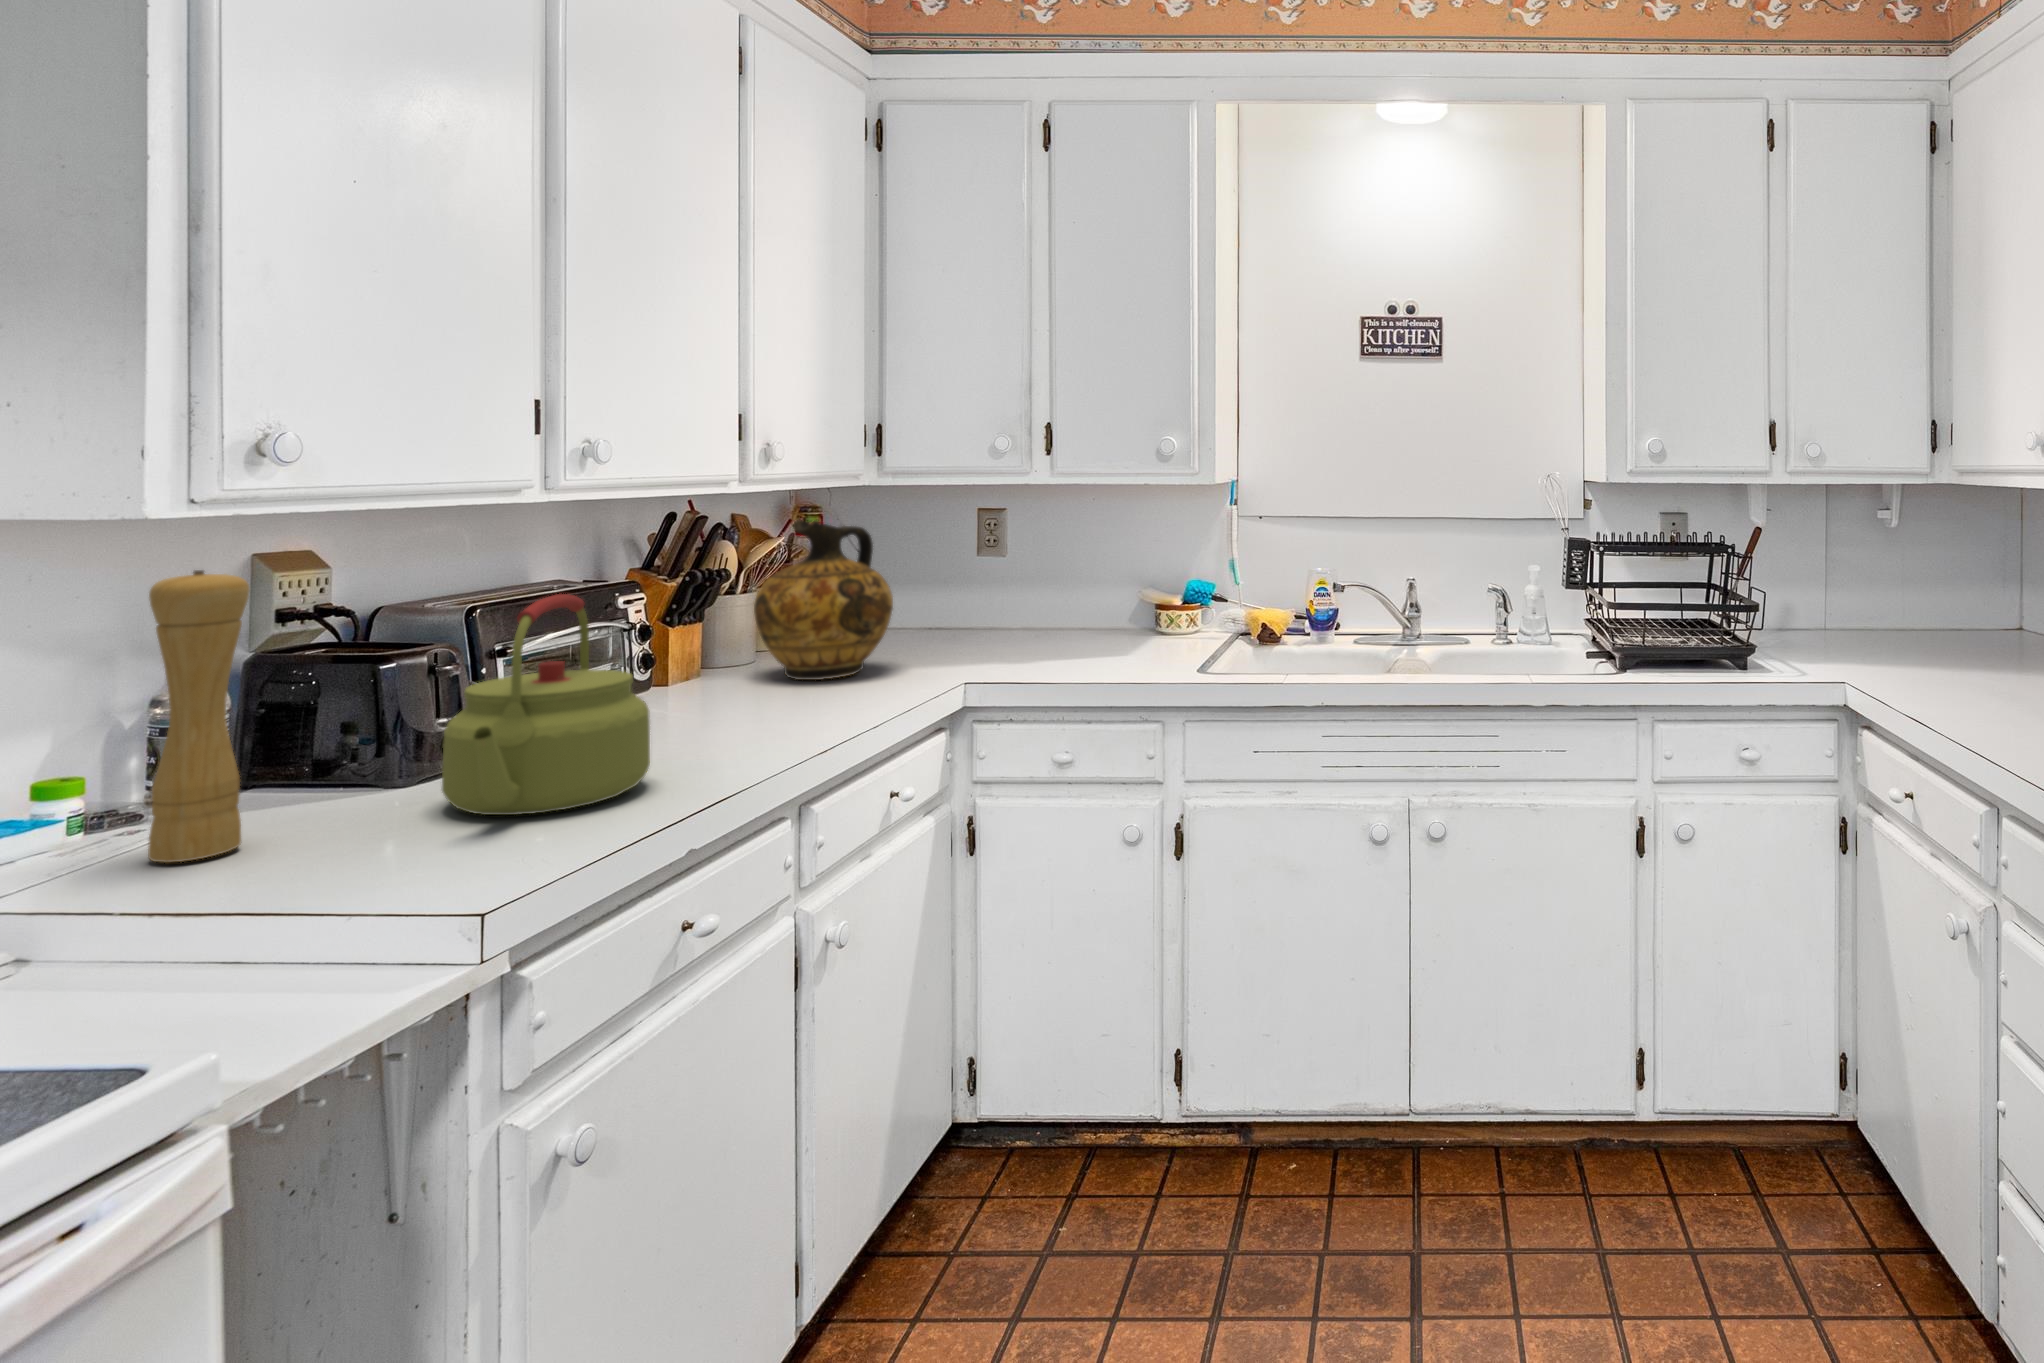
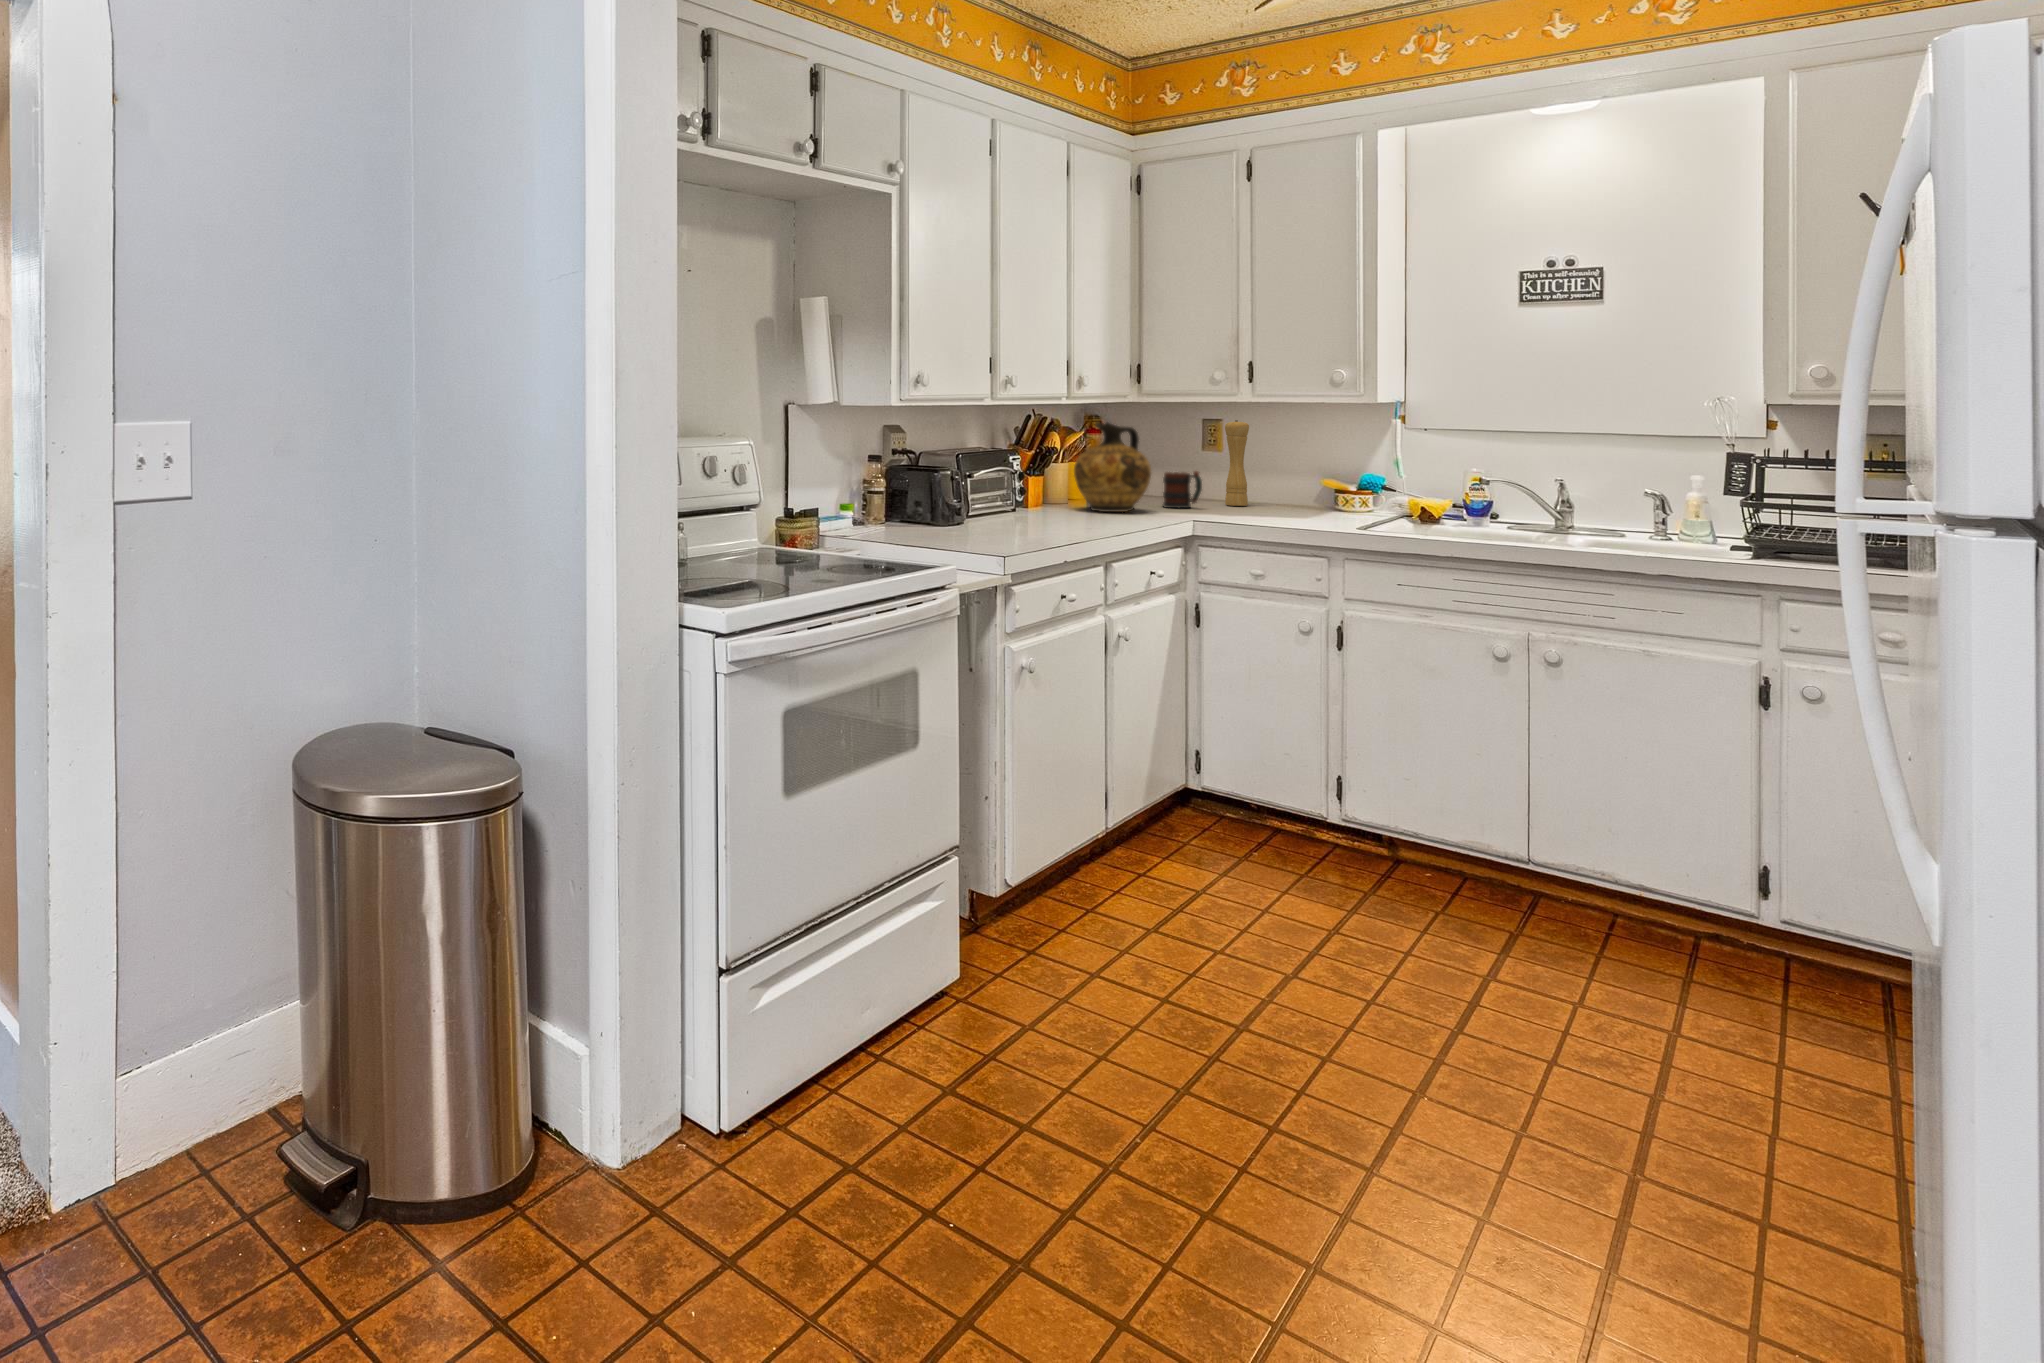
pepper mill: present [148,570,249,862] -> present [1225,420,1249,506]
mug: none [913,591,975,654] -> present [1163,471,1202,508]
kettle: present [442,594,650,815] -> none [966,443,1045,535]

